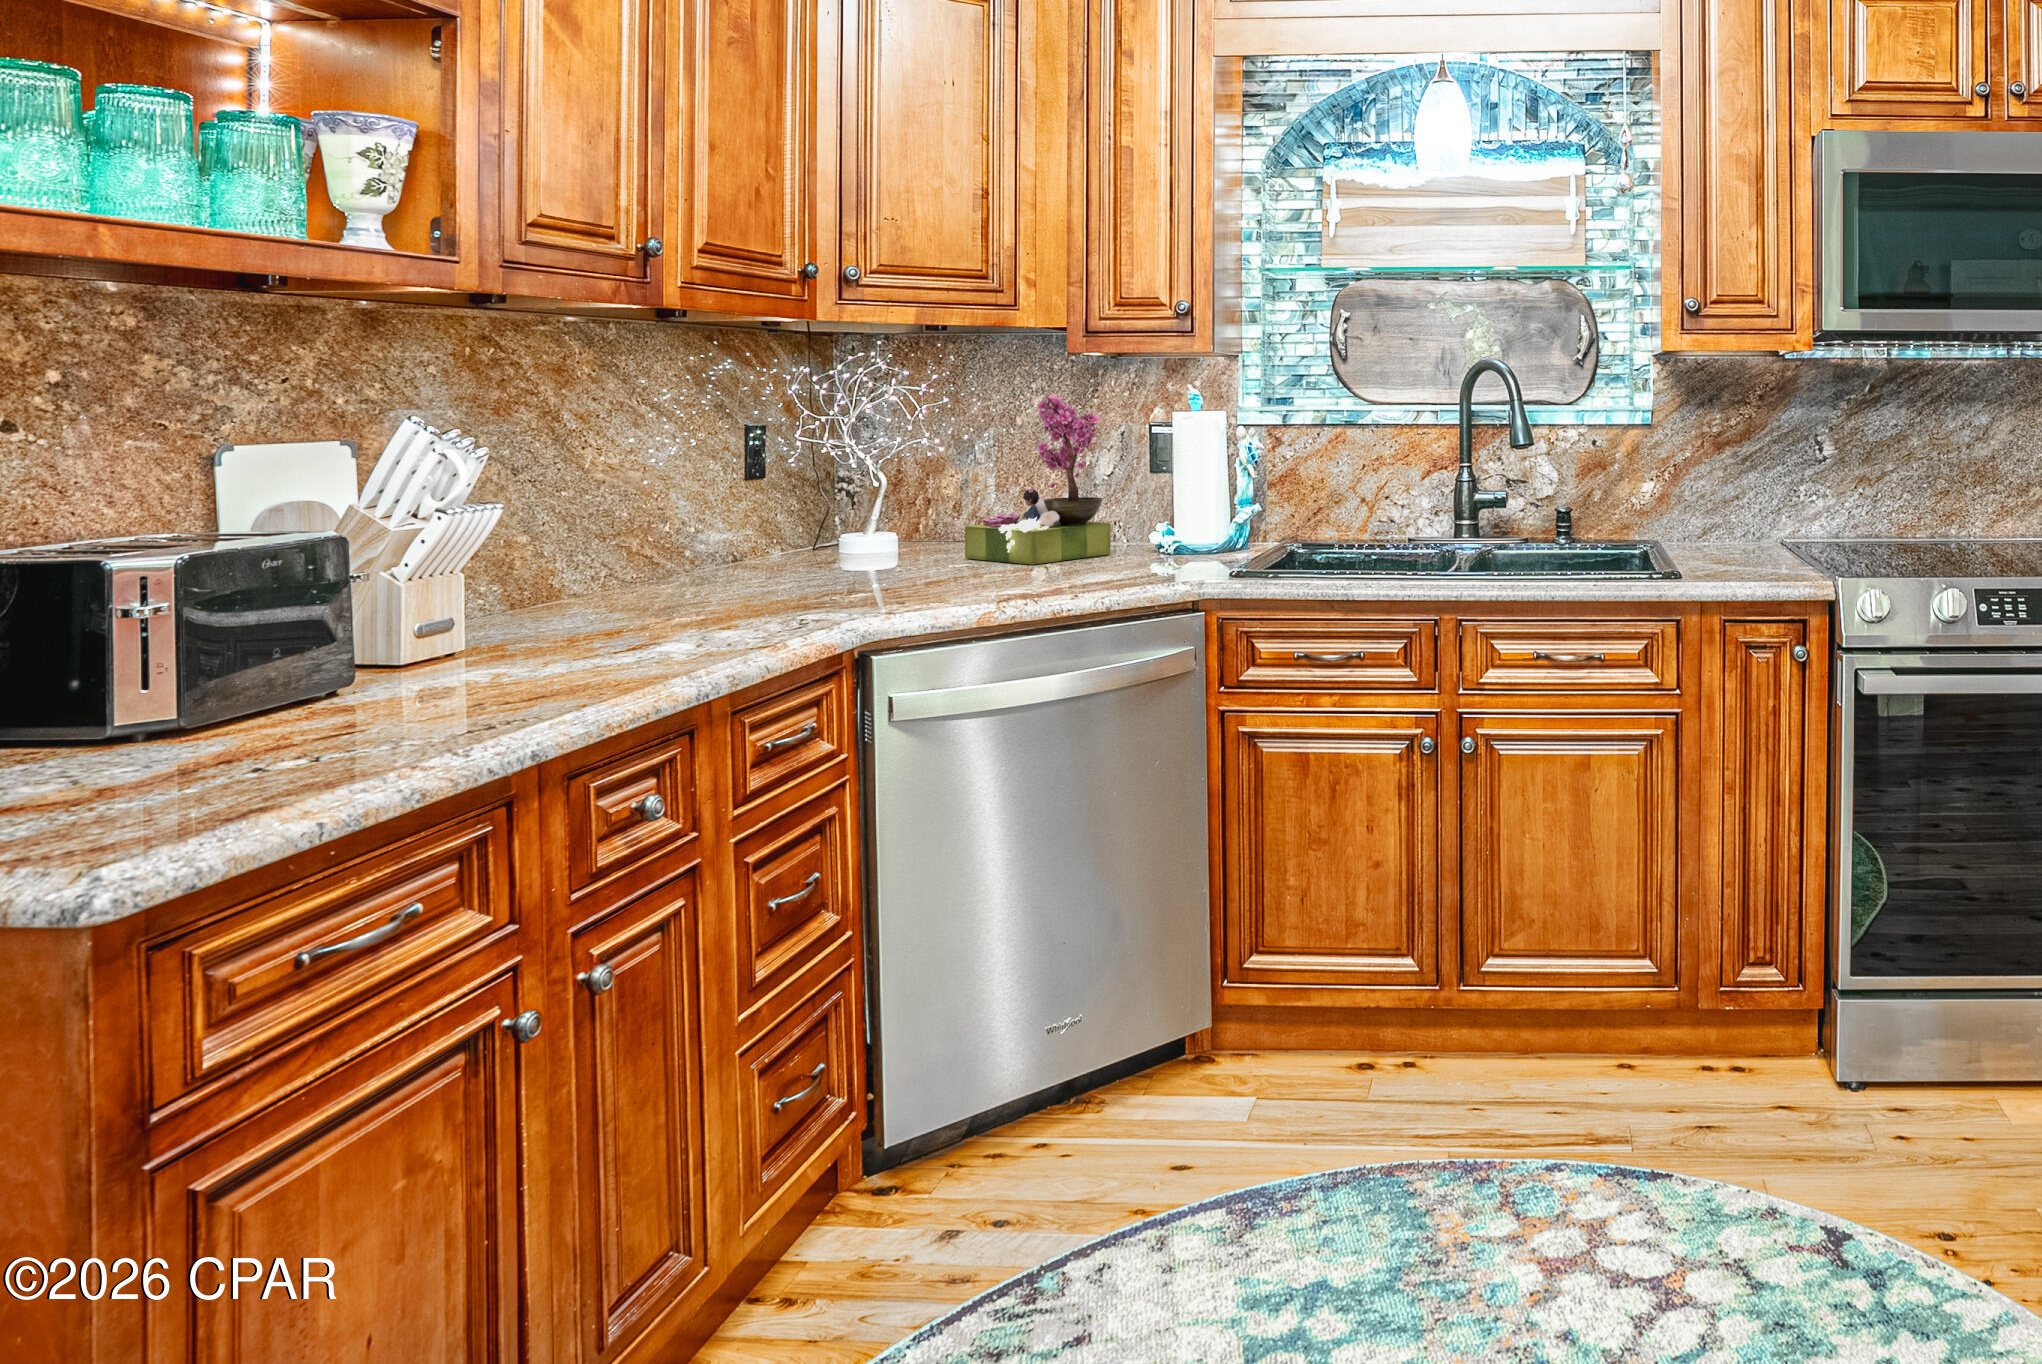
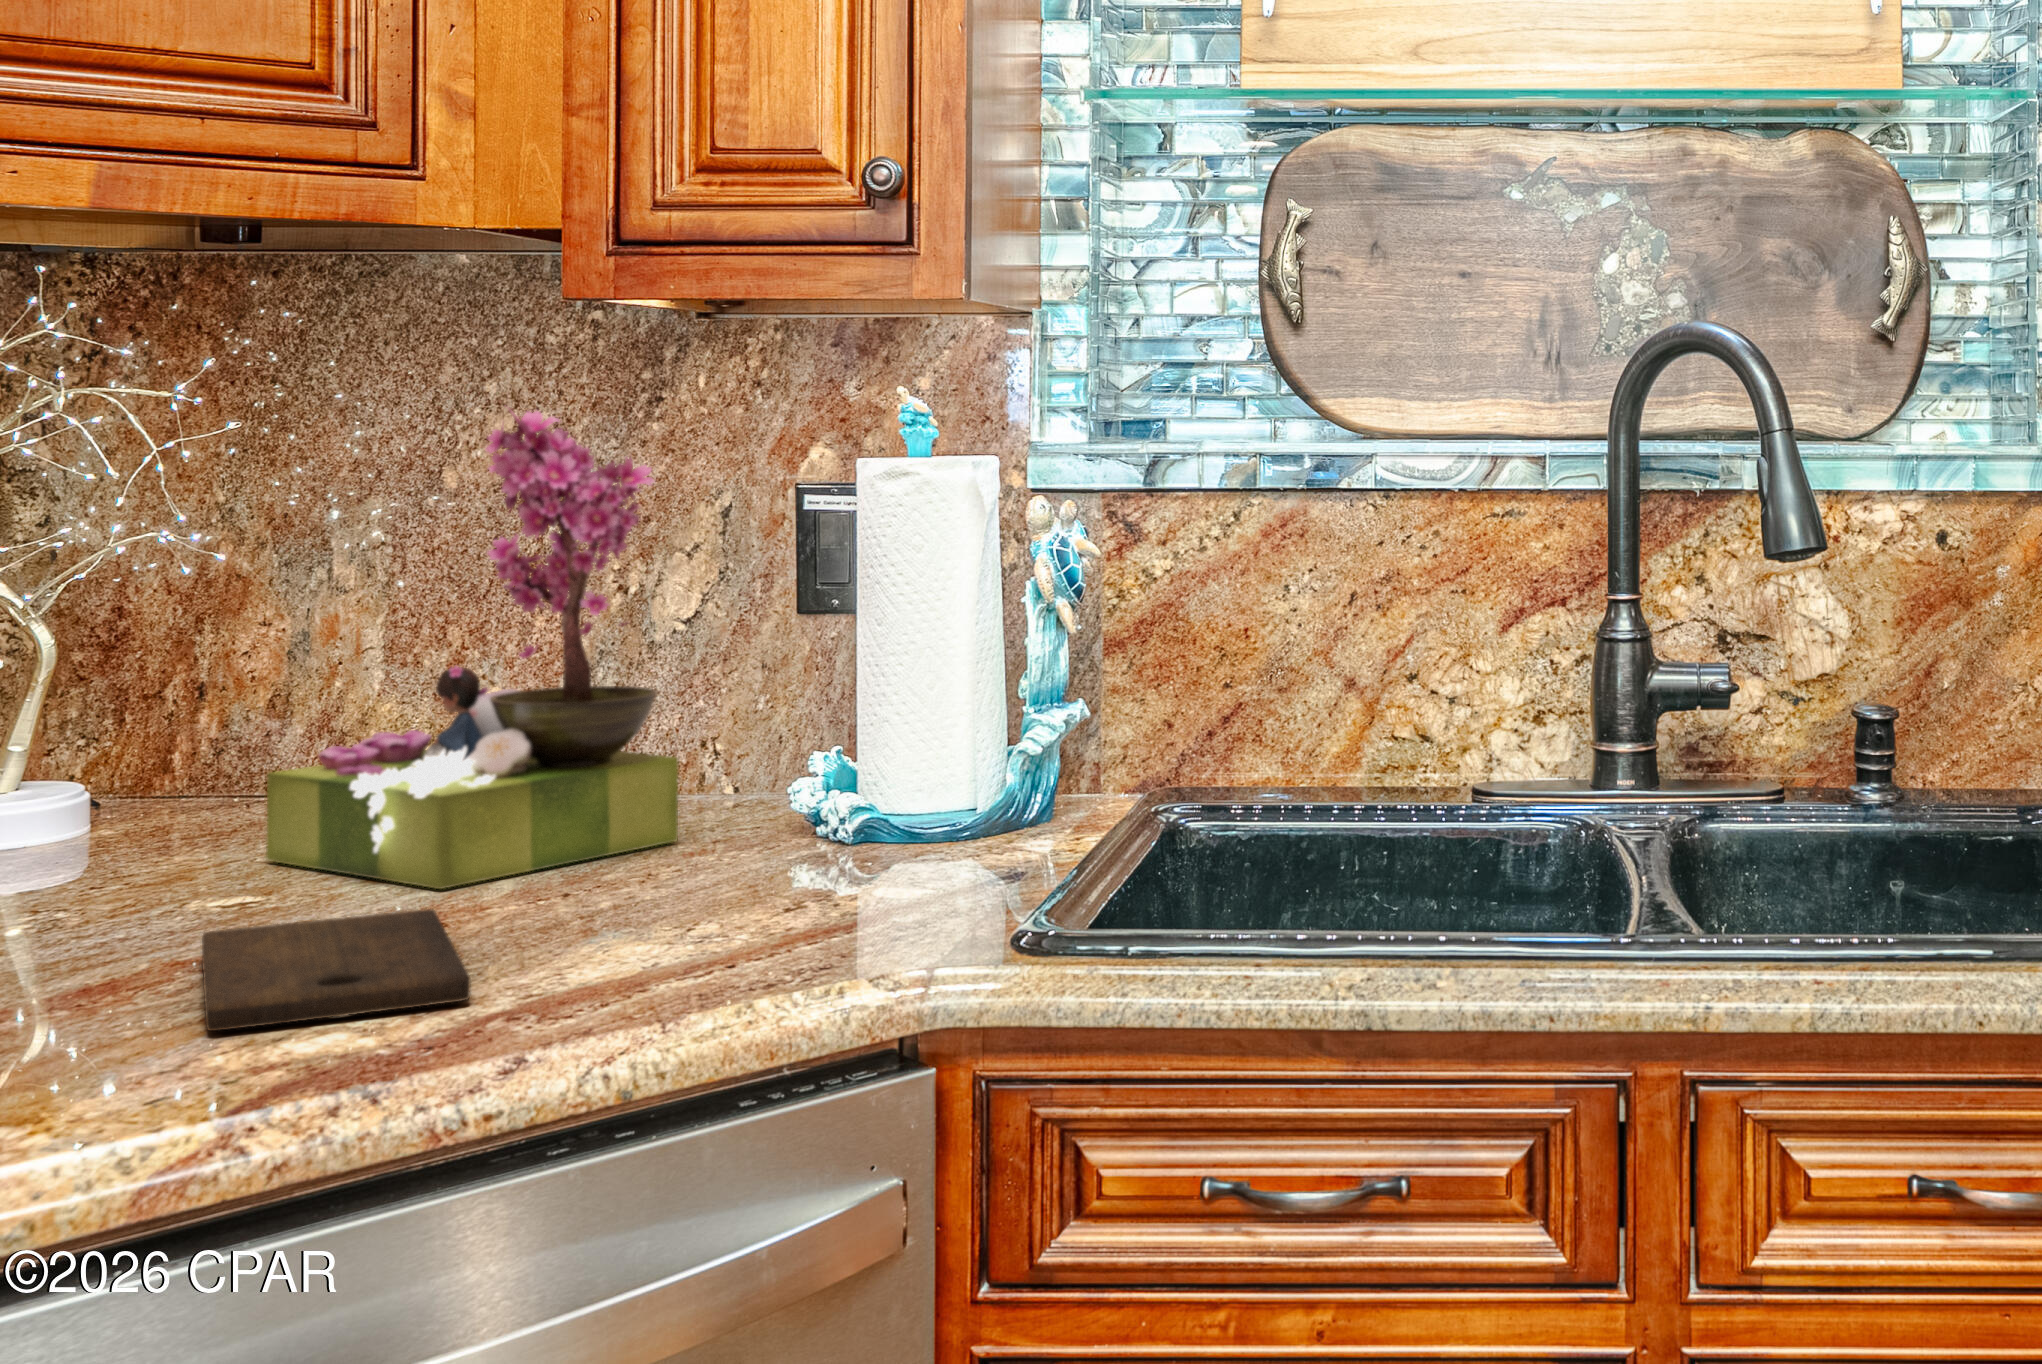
cutting board: none [966,565,1060,590] -> present [202,909,471,1031]

